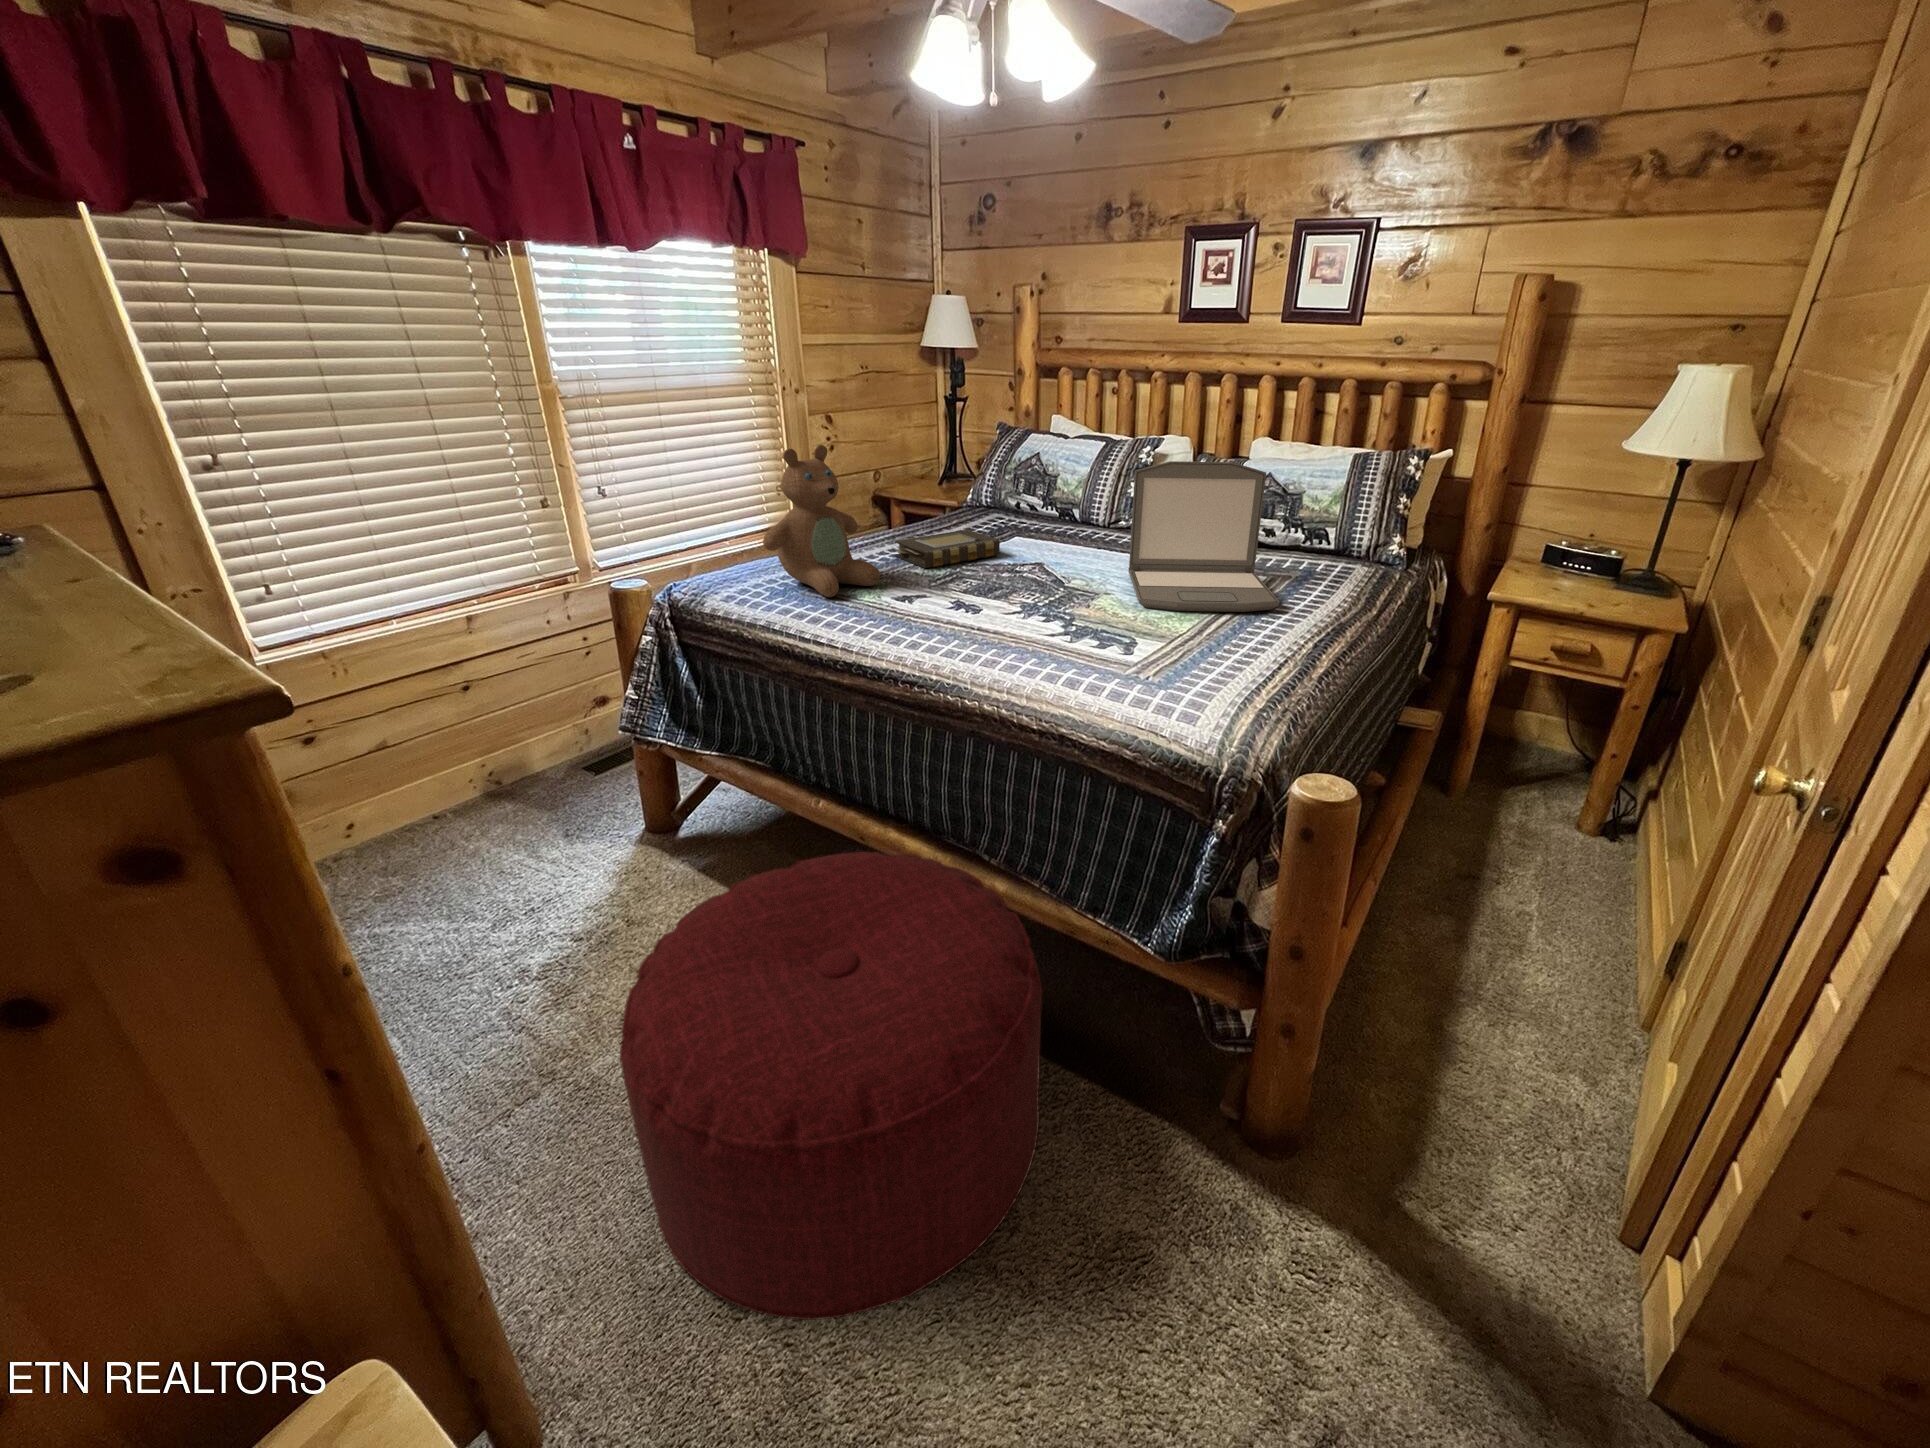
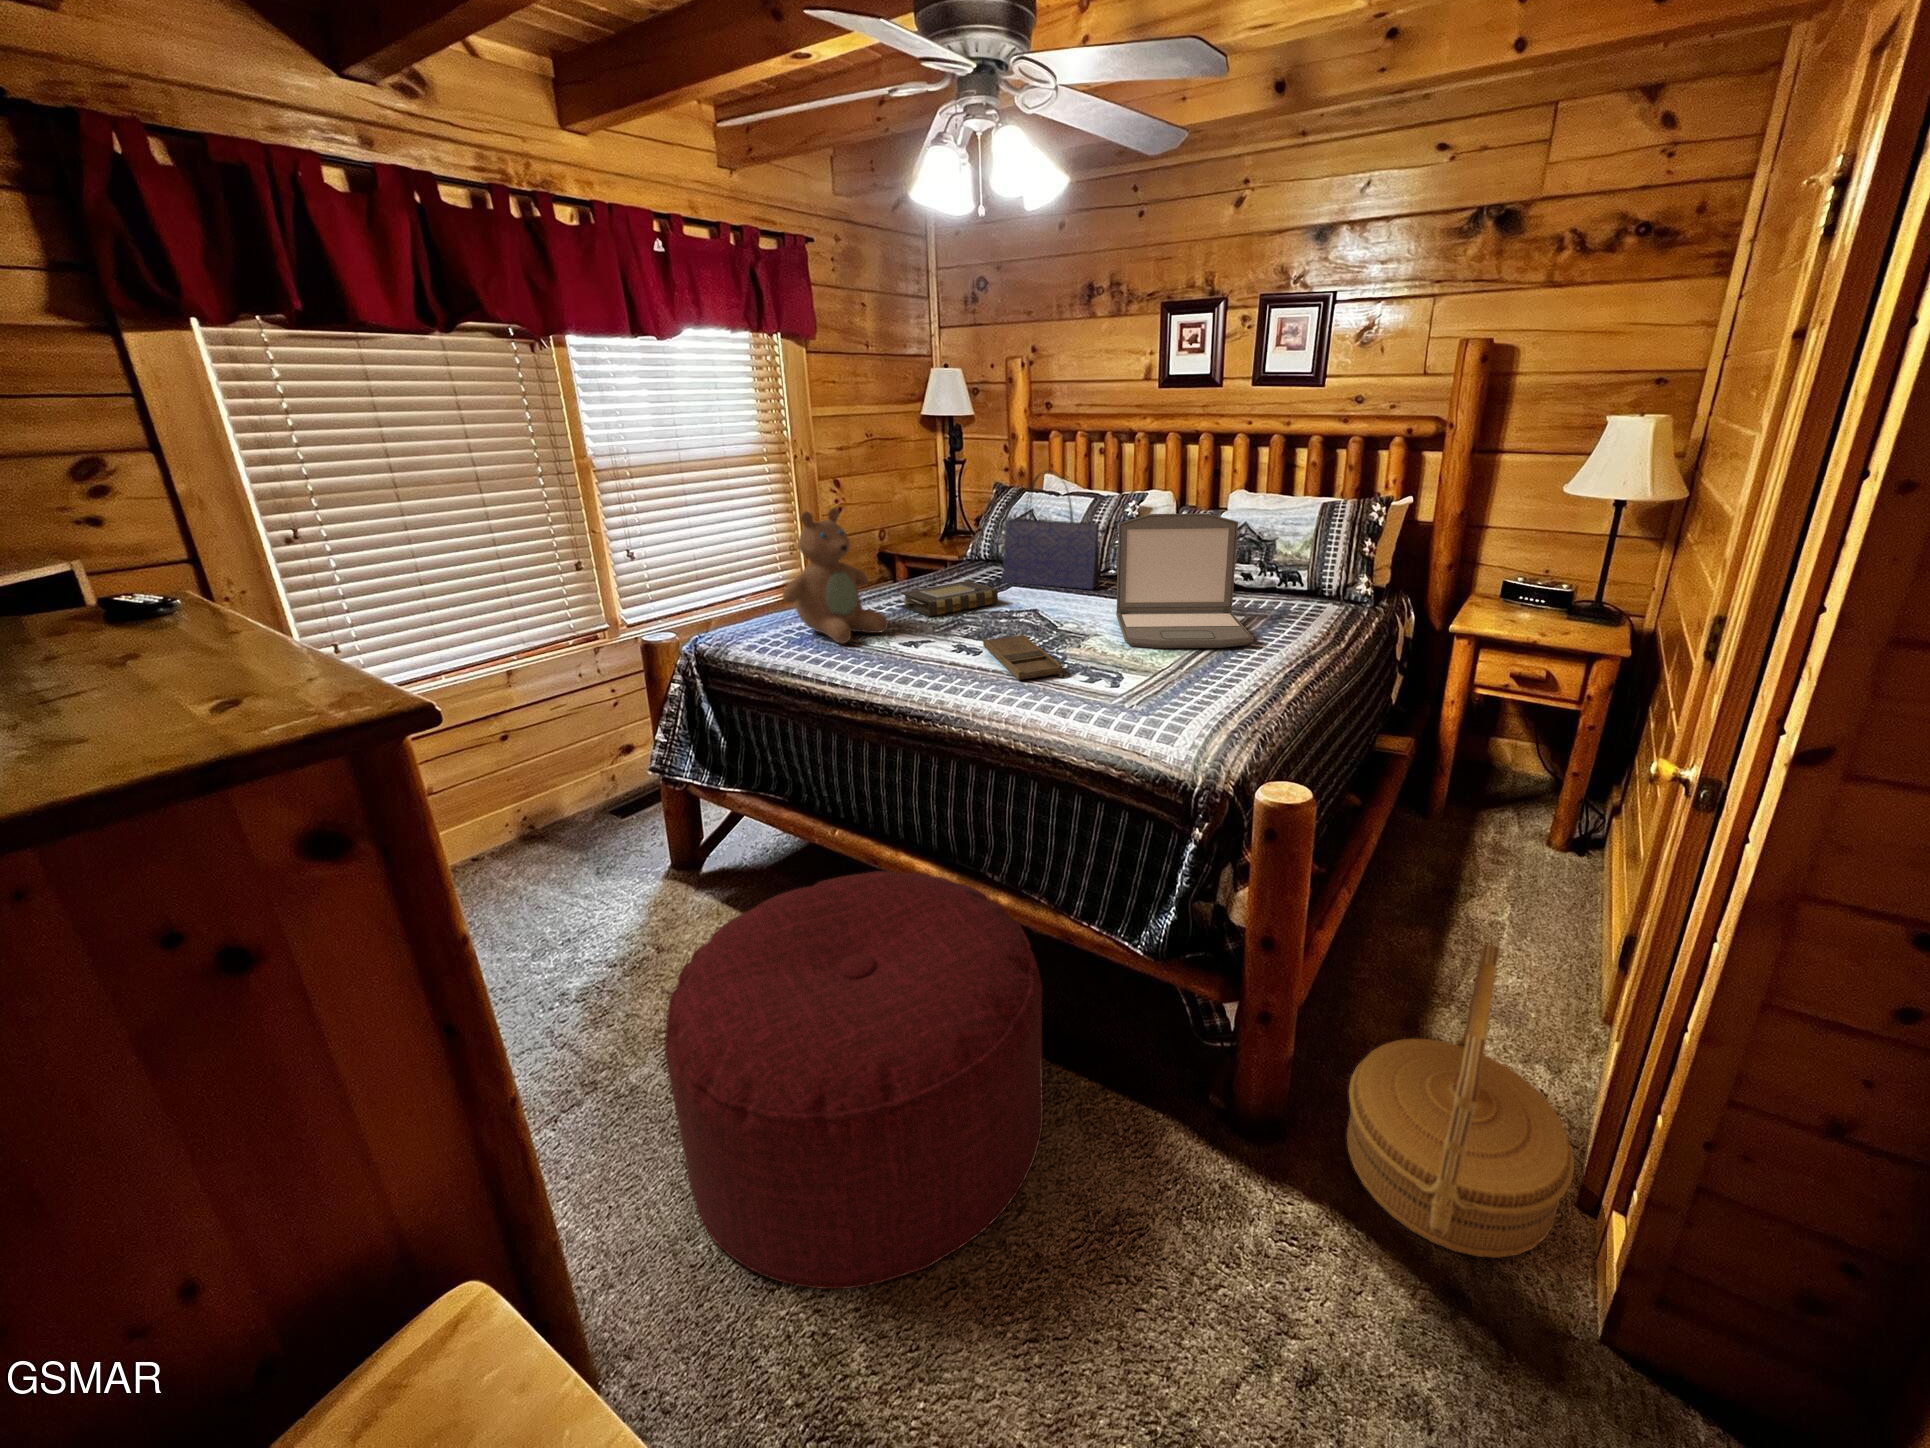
tote bag: none [1004,410,1119,542] -> present [1002,471,1106,589]
tray: none [984,591,1071,644] -> present [983,634,1062,680]
woven basket: none [1369,953,1624,1299] -> present [1347,944,1574,1258]

